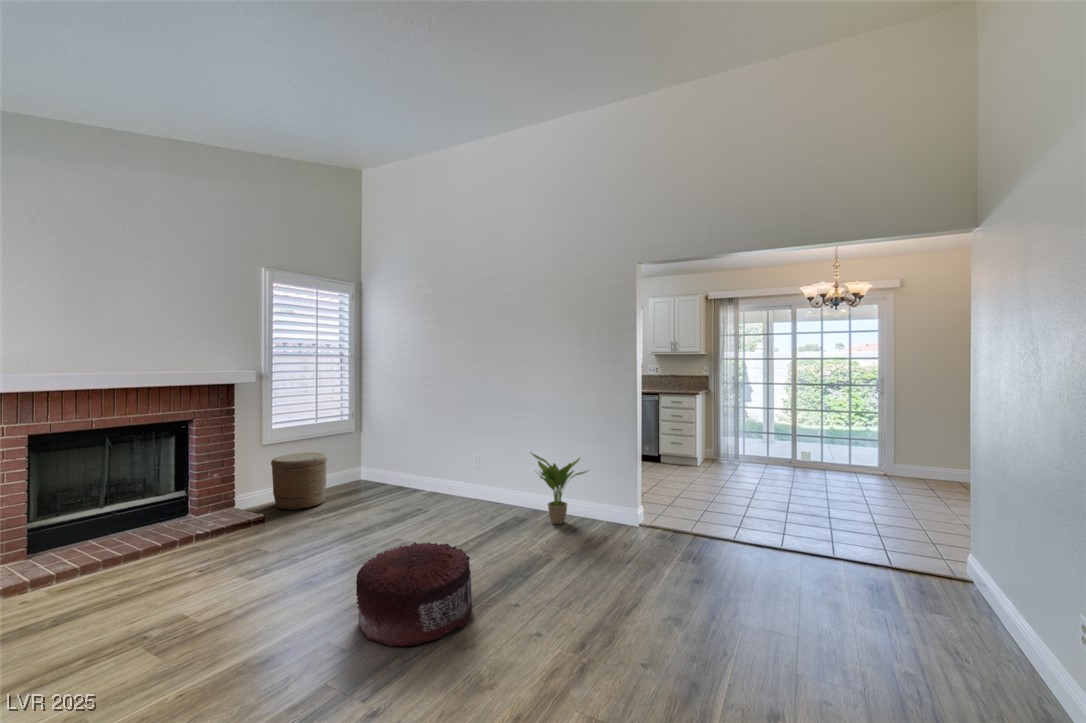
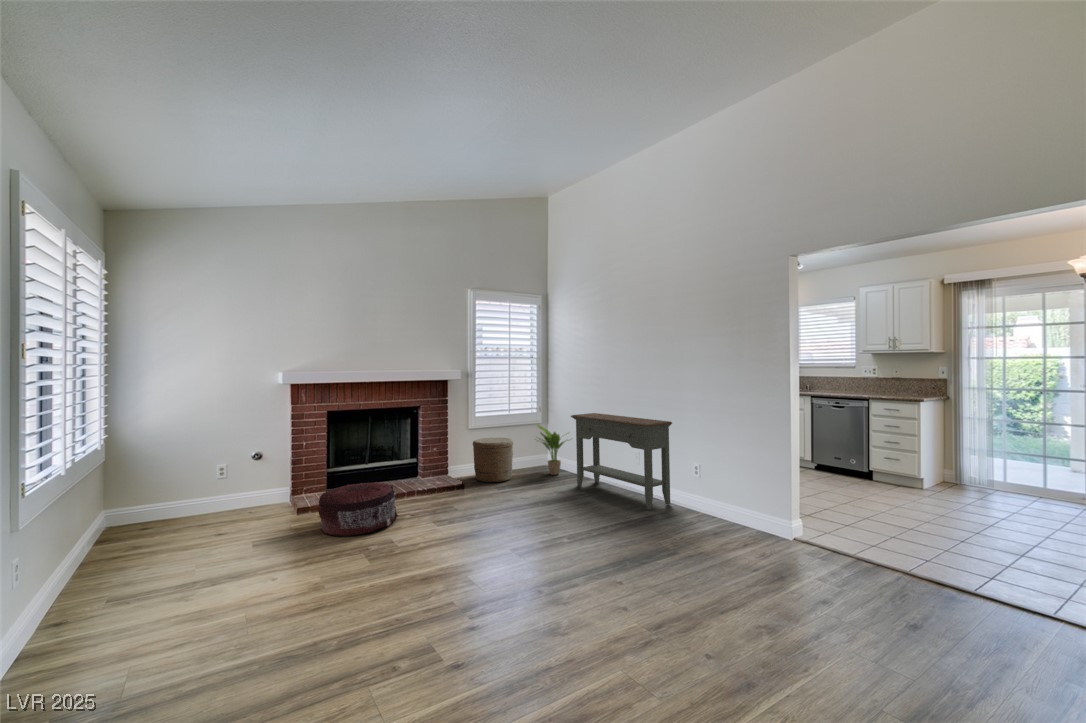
console table: none [402,417,520,516] -> present [571,413,672,510]
potted plant: present [532,454,587,524] -> present [536,424,565,475]
pouf: present [356,542,473,647] -> present [318,482,398,536]

